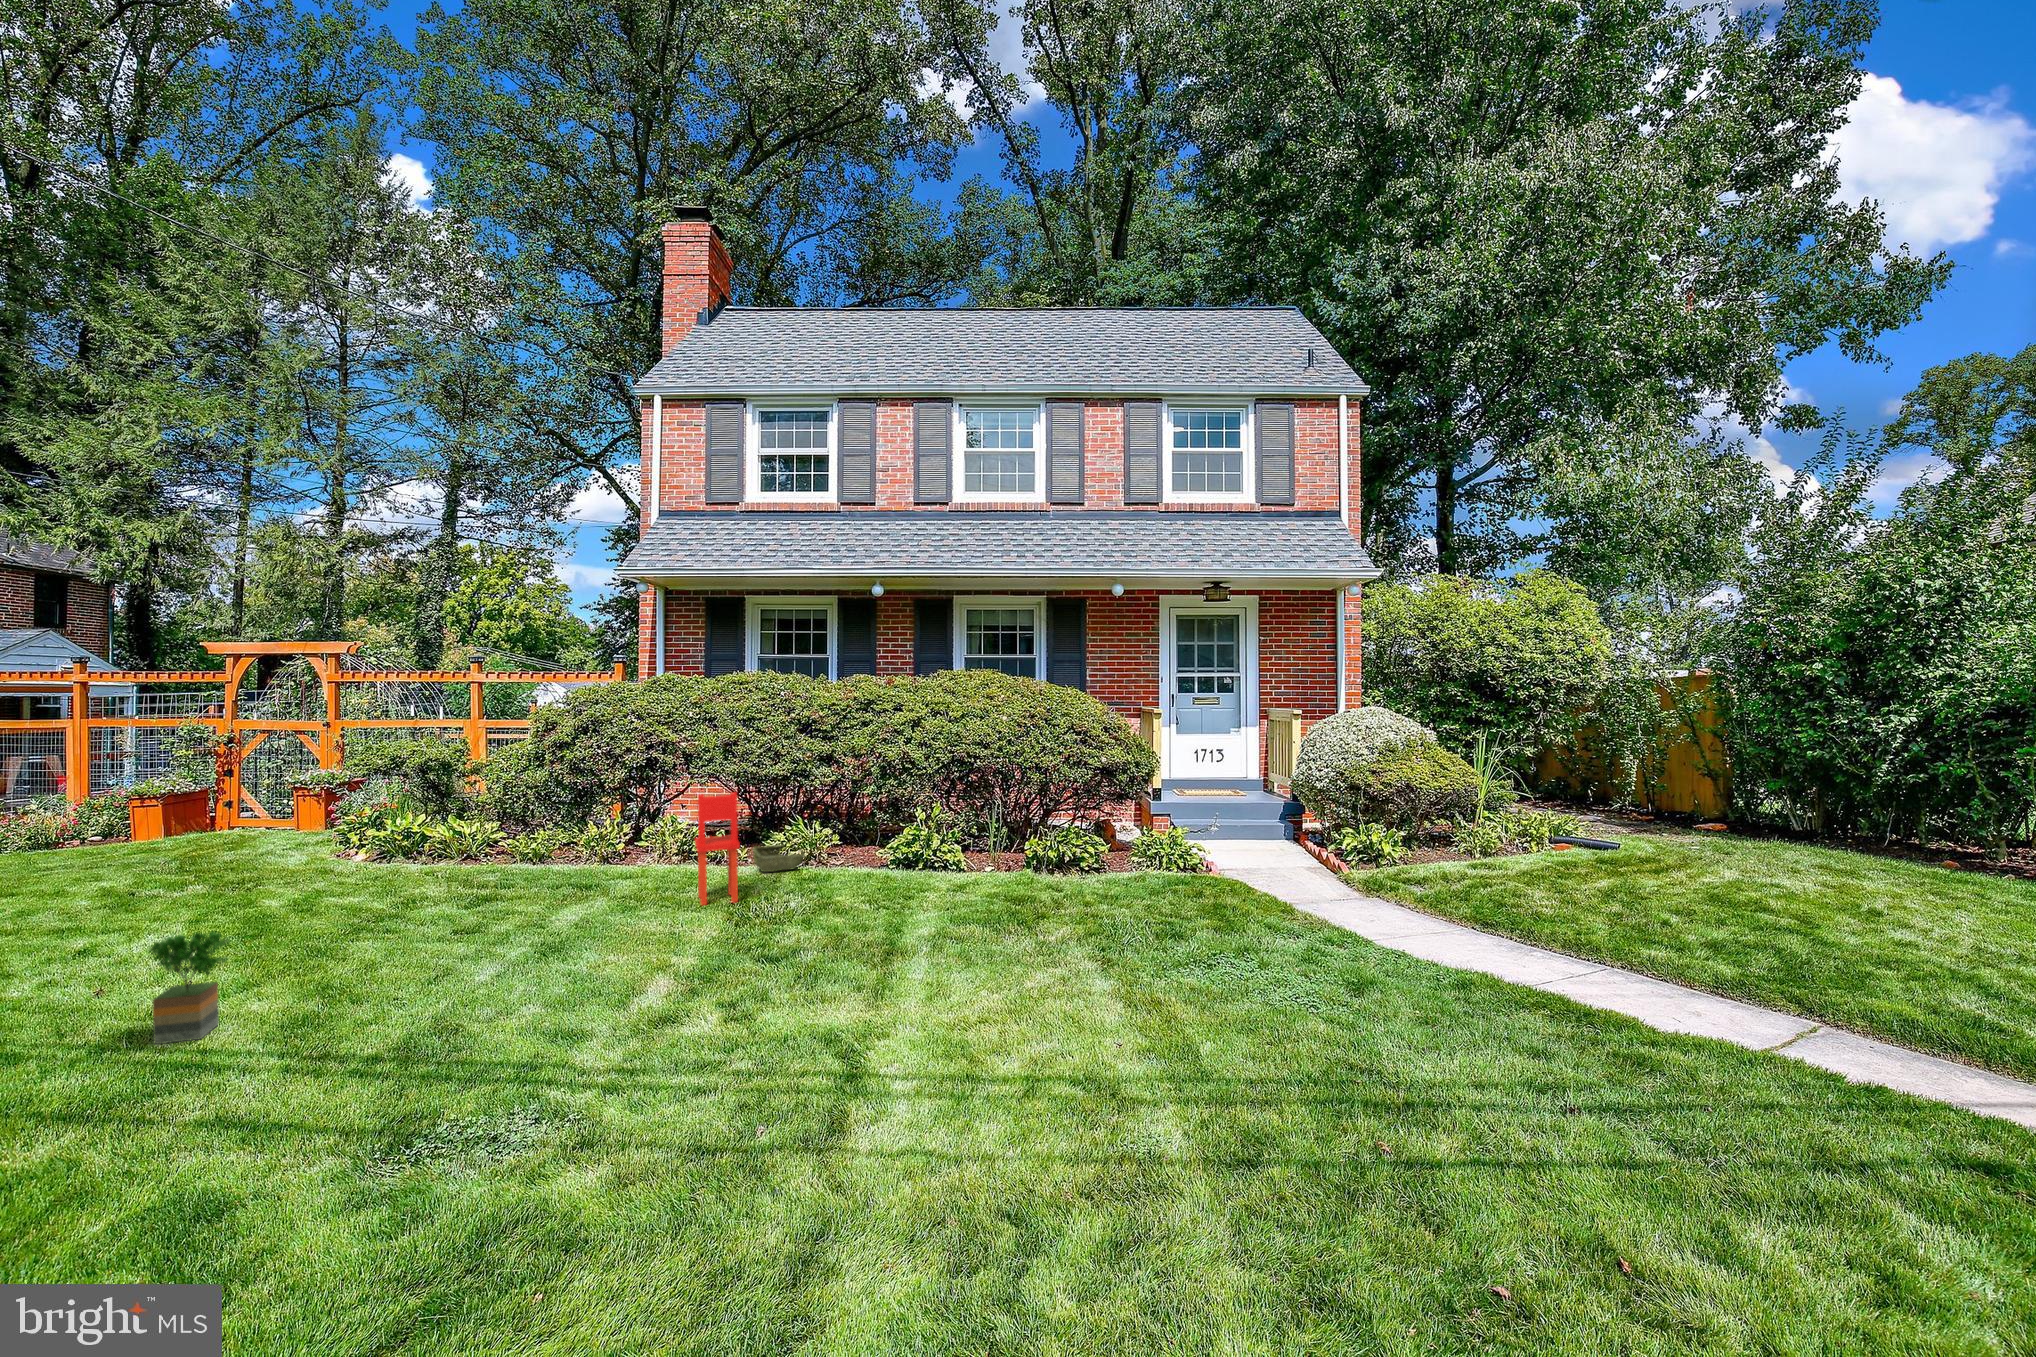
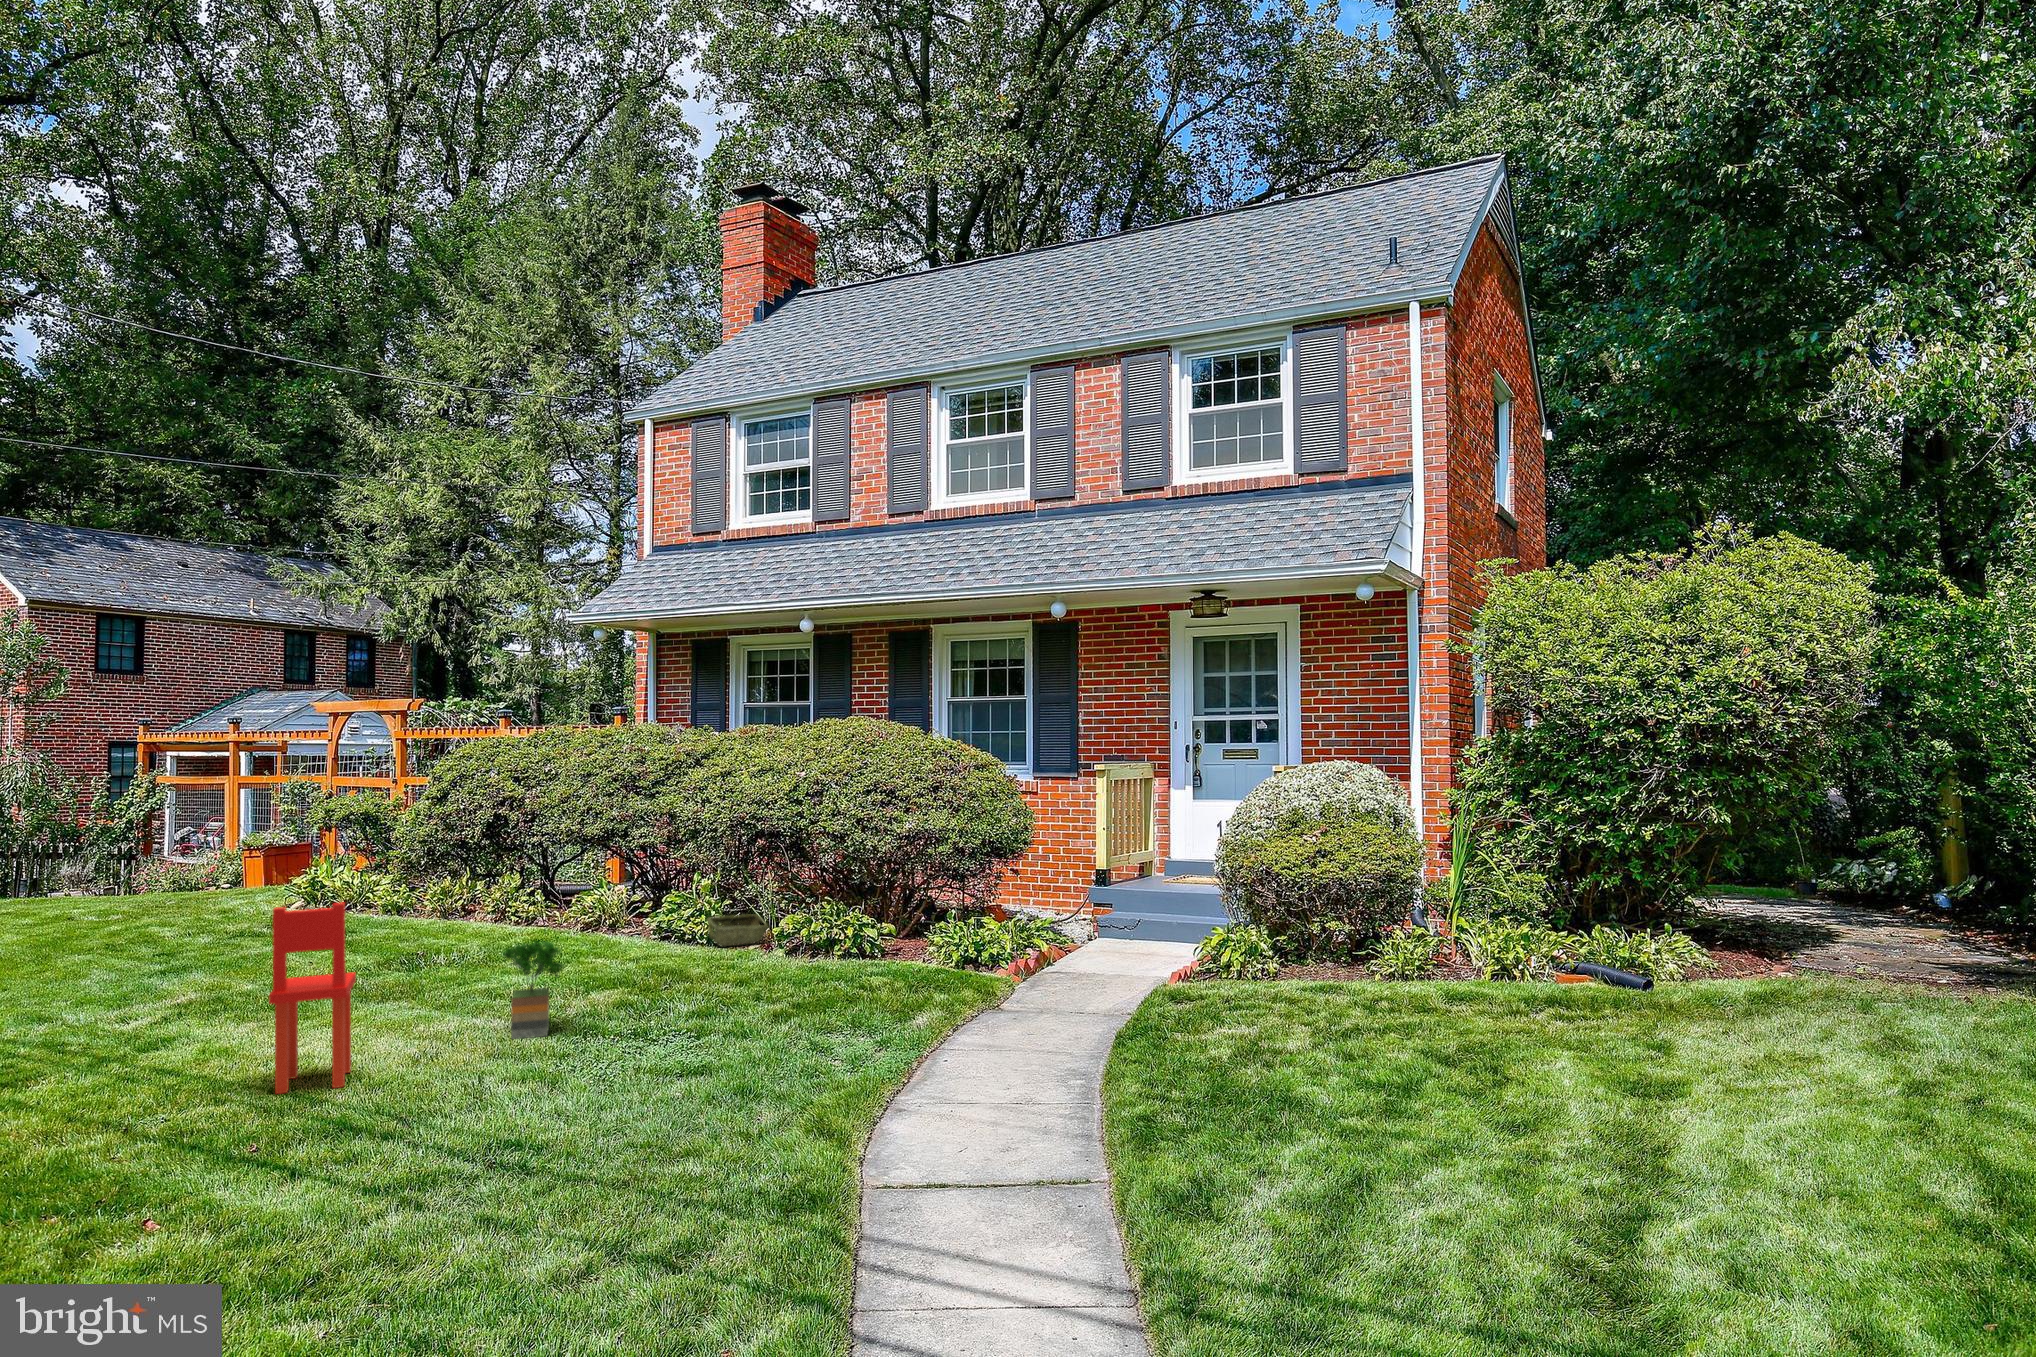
chair: present [695,792,740,905] -> present [269,902,356,1094]
potted tree: present [150,932,232,1044] -> present [503,941,564,1039]

